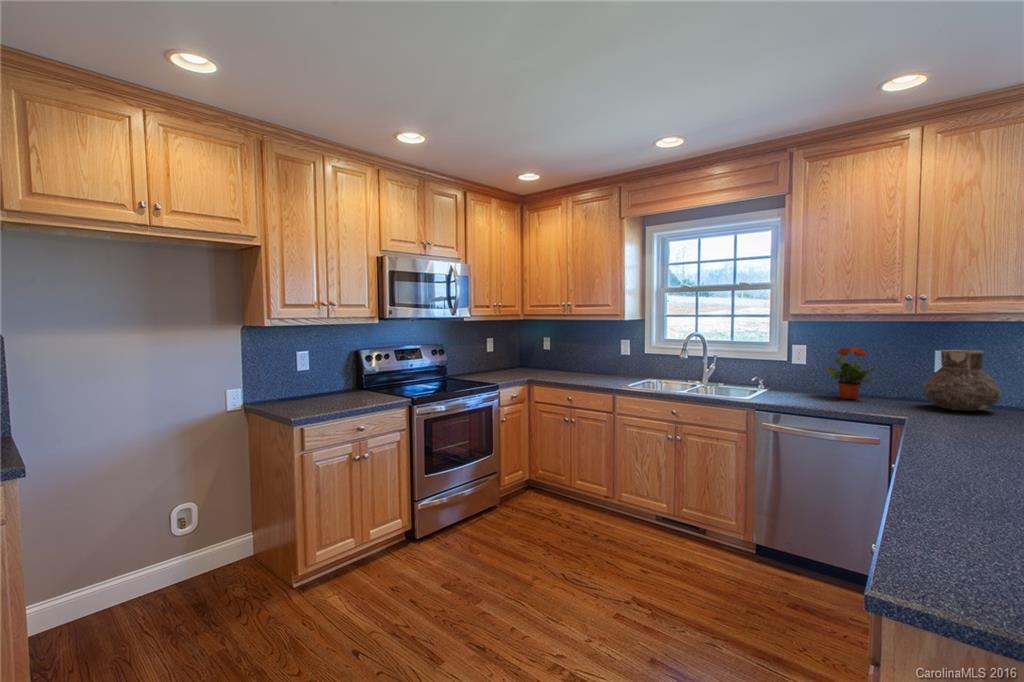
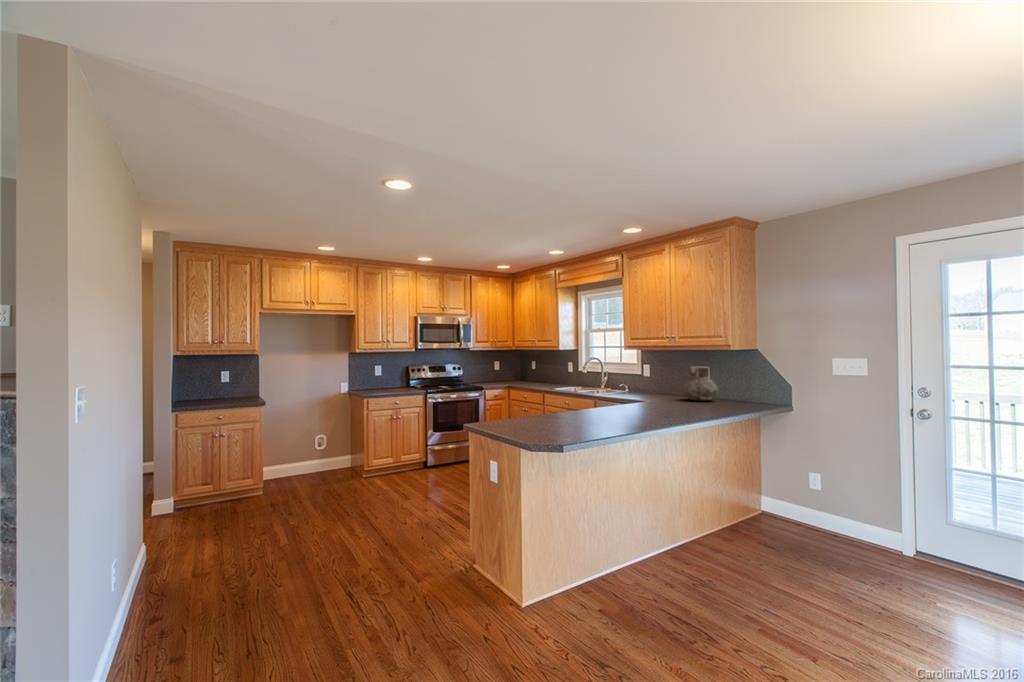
potted plant: present [823,347,876,399] -> none [647,365,673,396]

